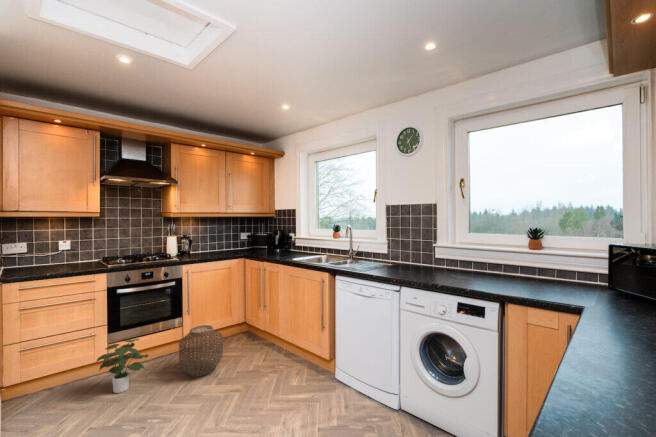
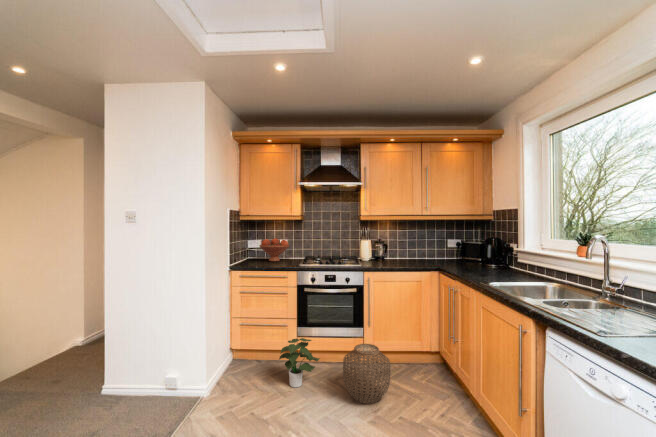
fruit bowl: none [32,240,81,268] -> present [259,238,289,261]

